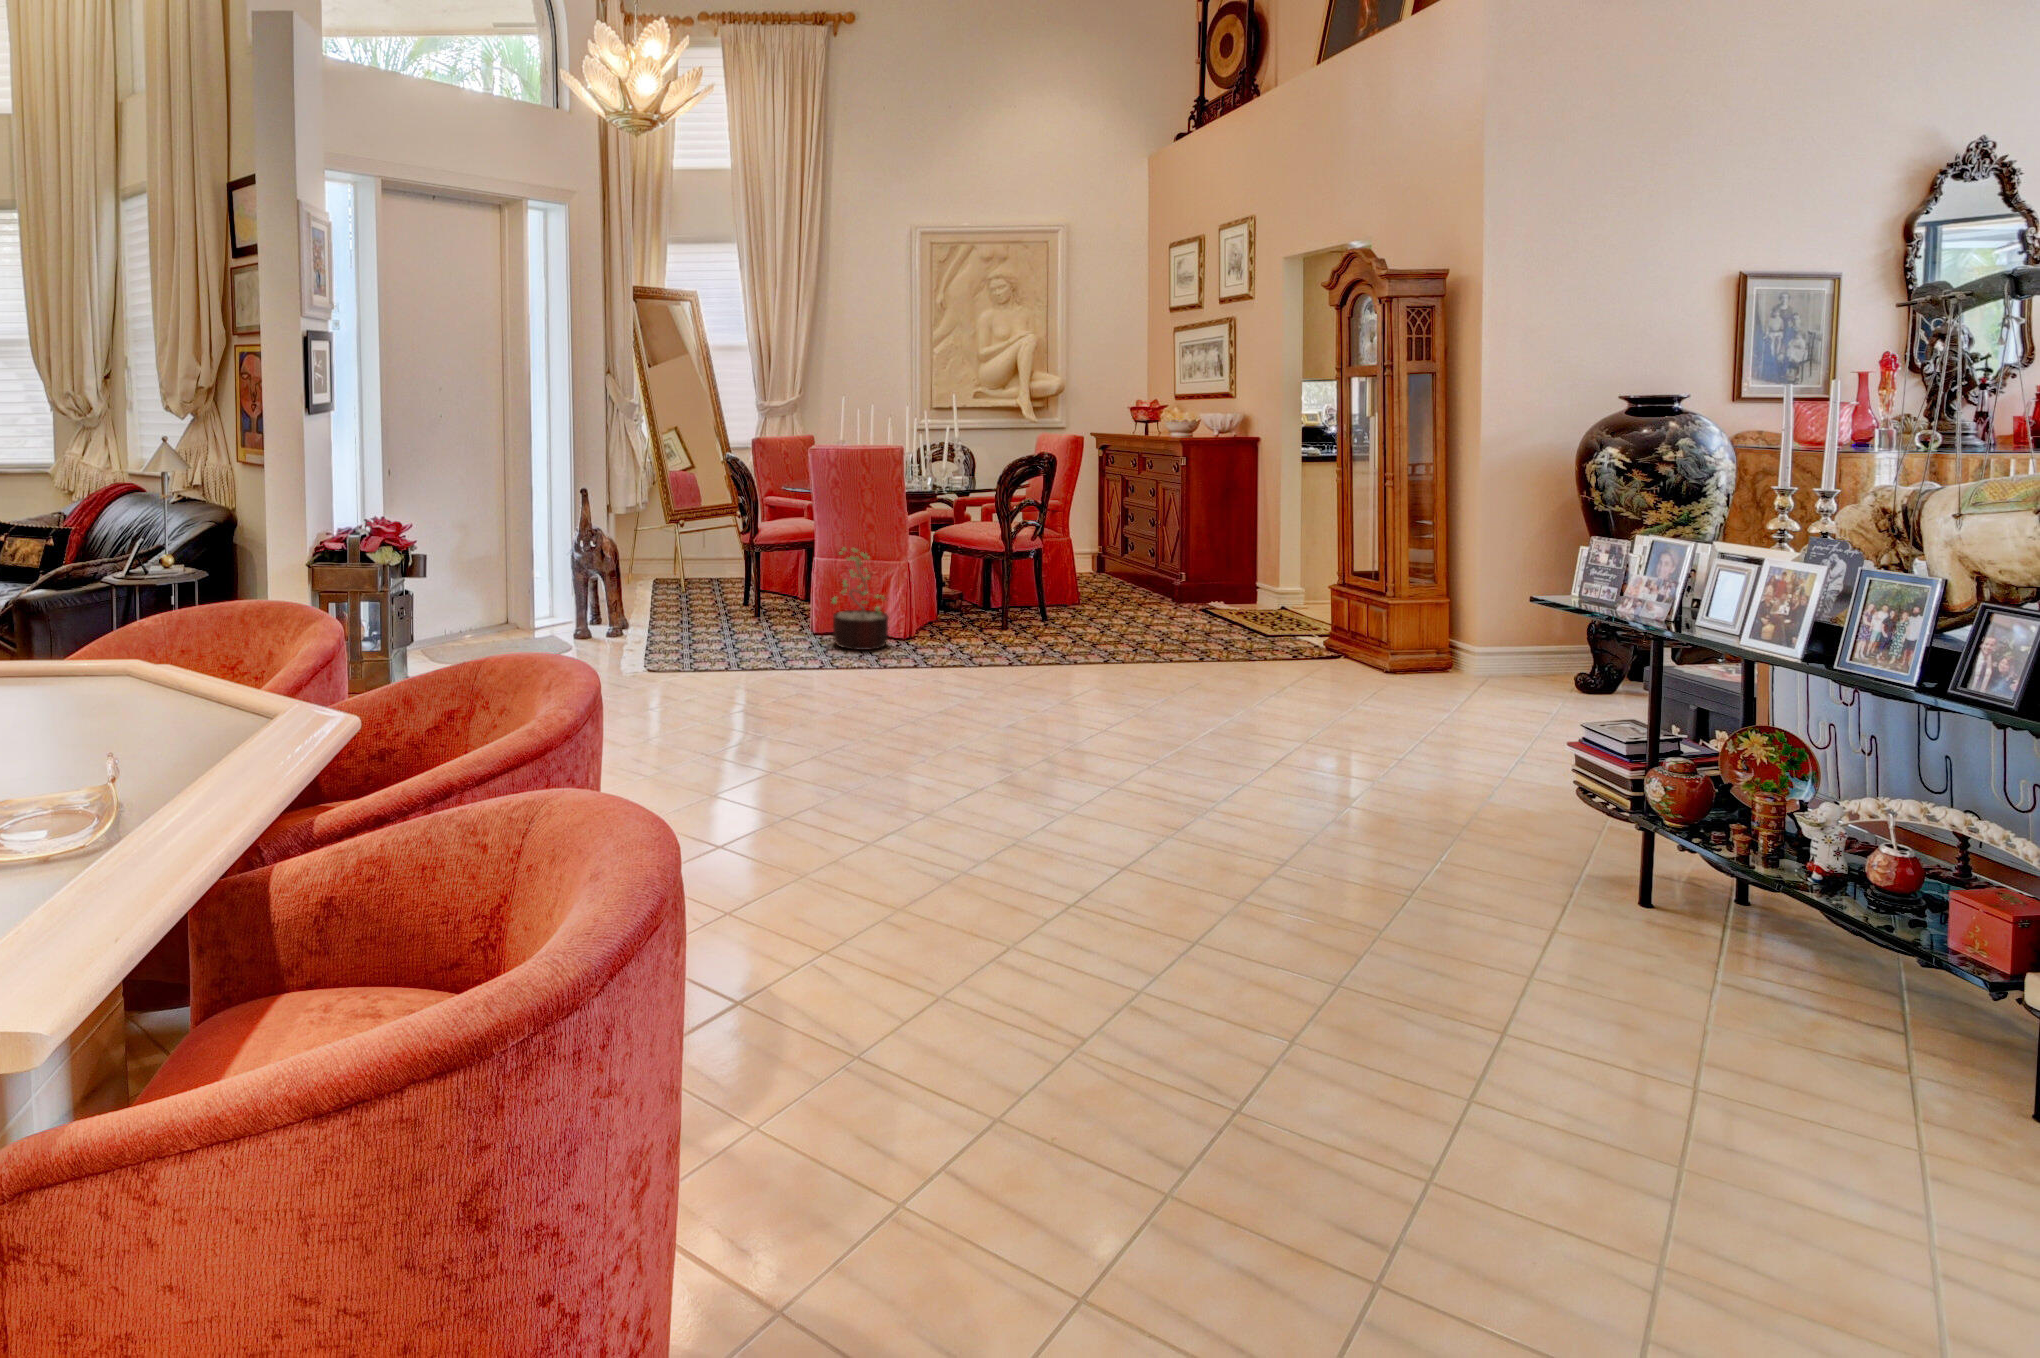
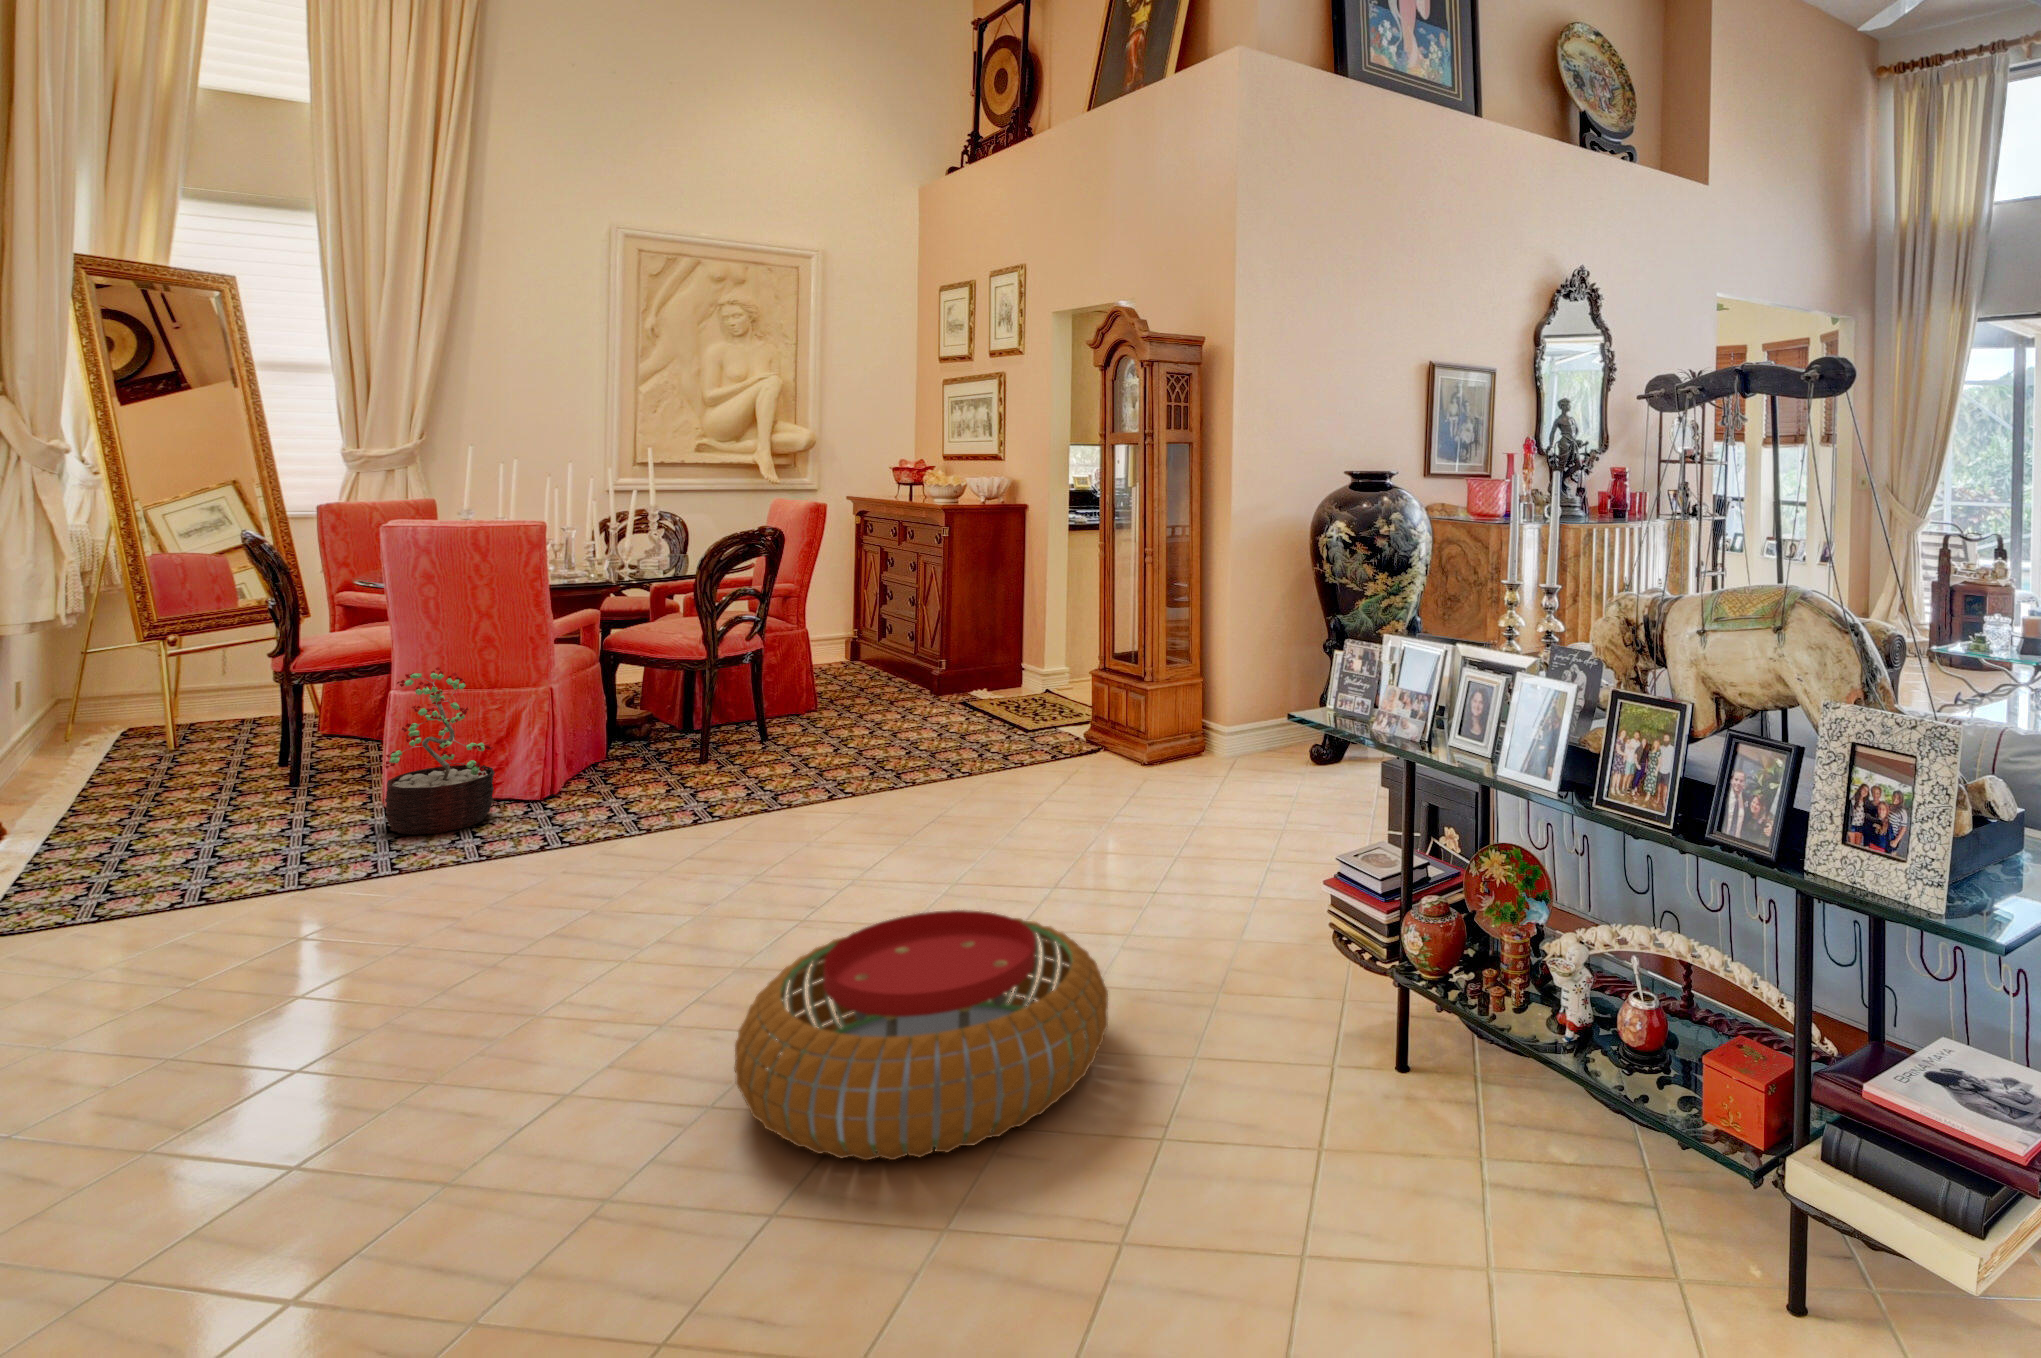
pouf: none [1097,716,1362,857] -> present [734,910,1108,1160]

